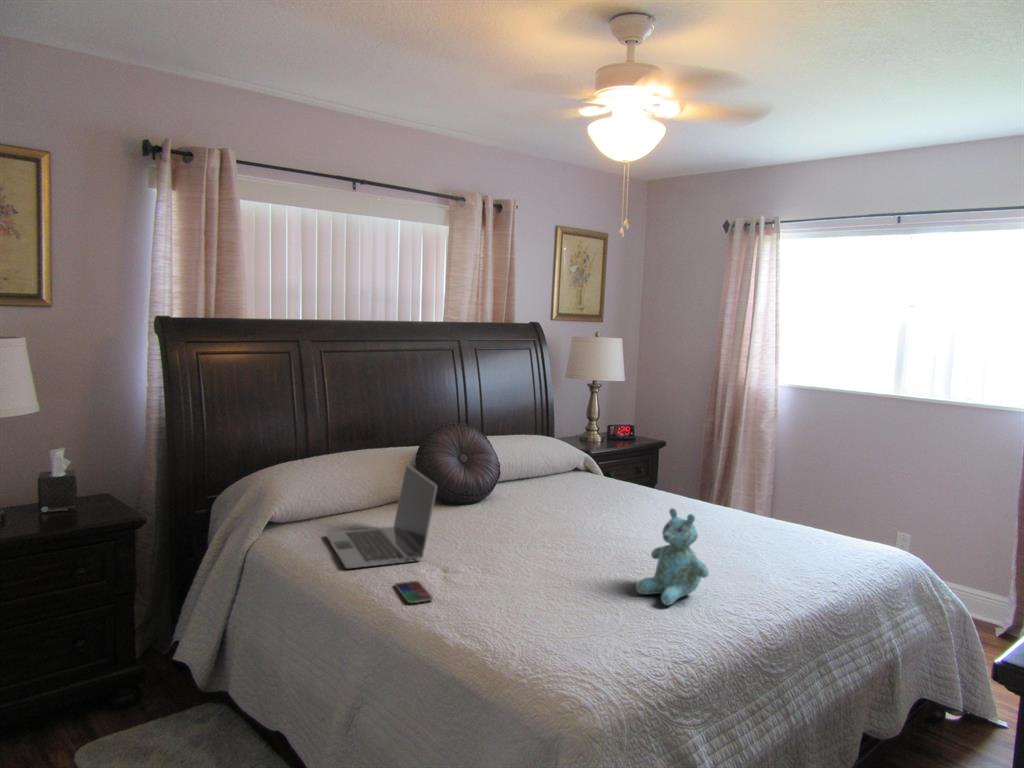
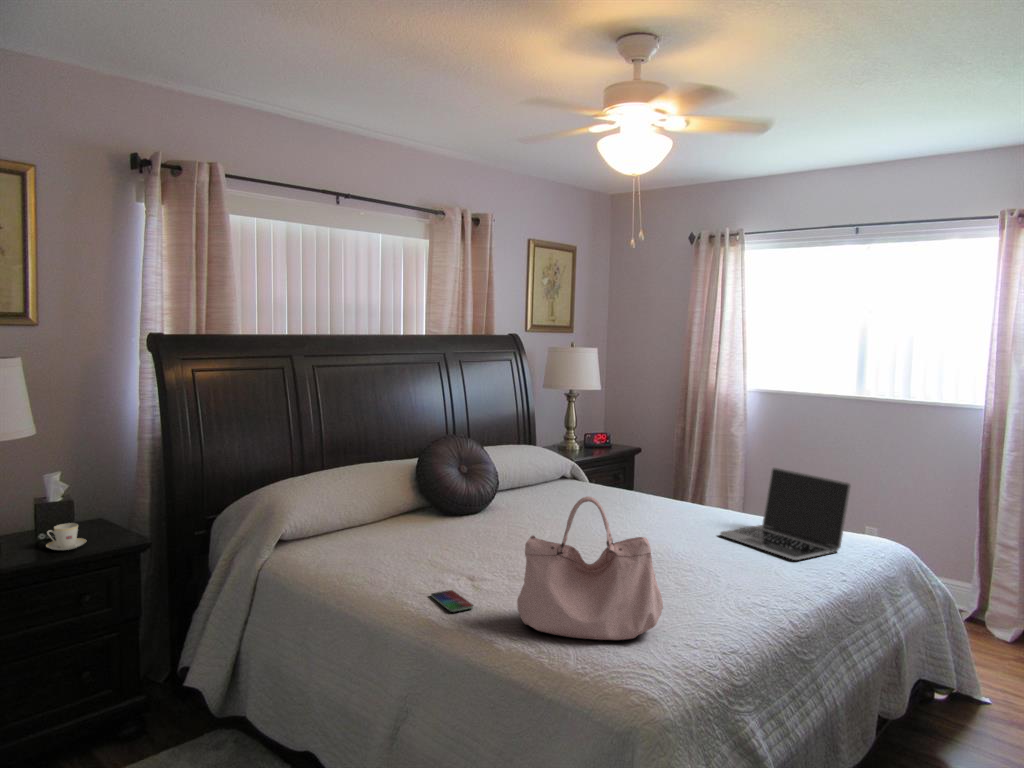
laptop: present [326,464,437,568] -> present [720,468,851,560]
handbag: none [472,494,617,642] -> present [517,496,663,640]
teacup: none [50,498,89,523] -> present [46,523,86,550]
stuffed bear: present [636,508,709,605] -> none [665,507,736,601]

